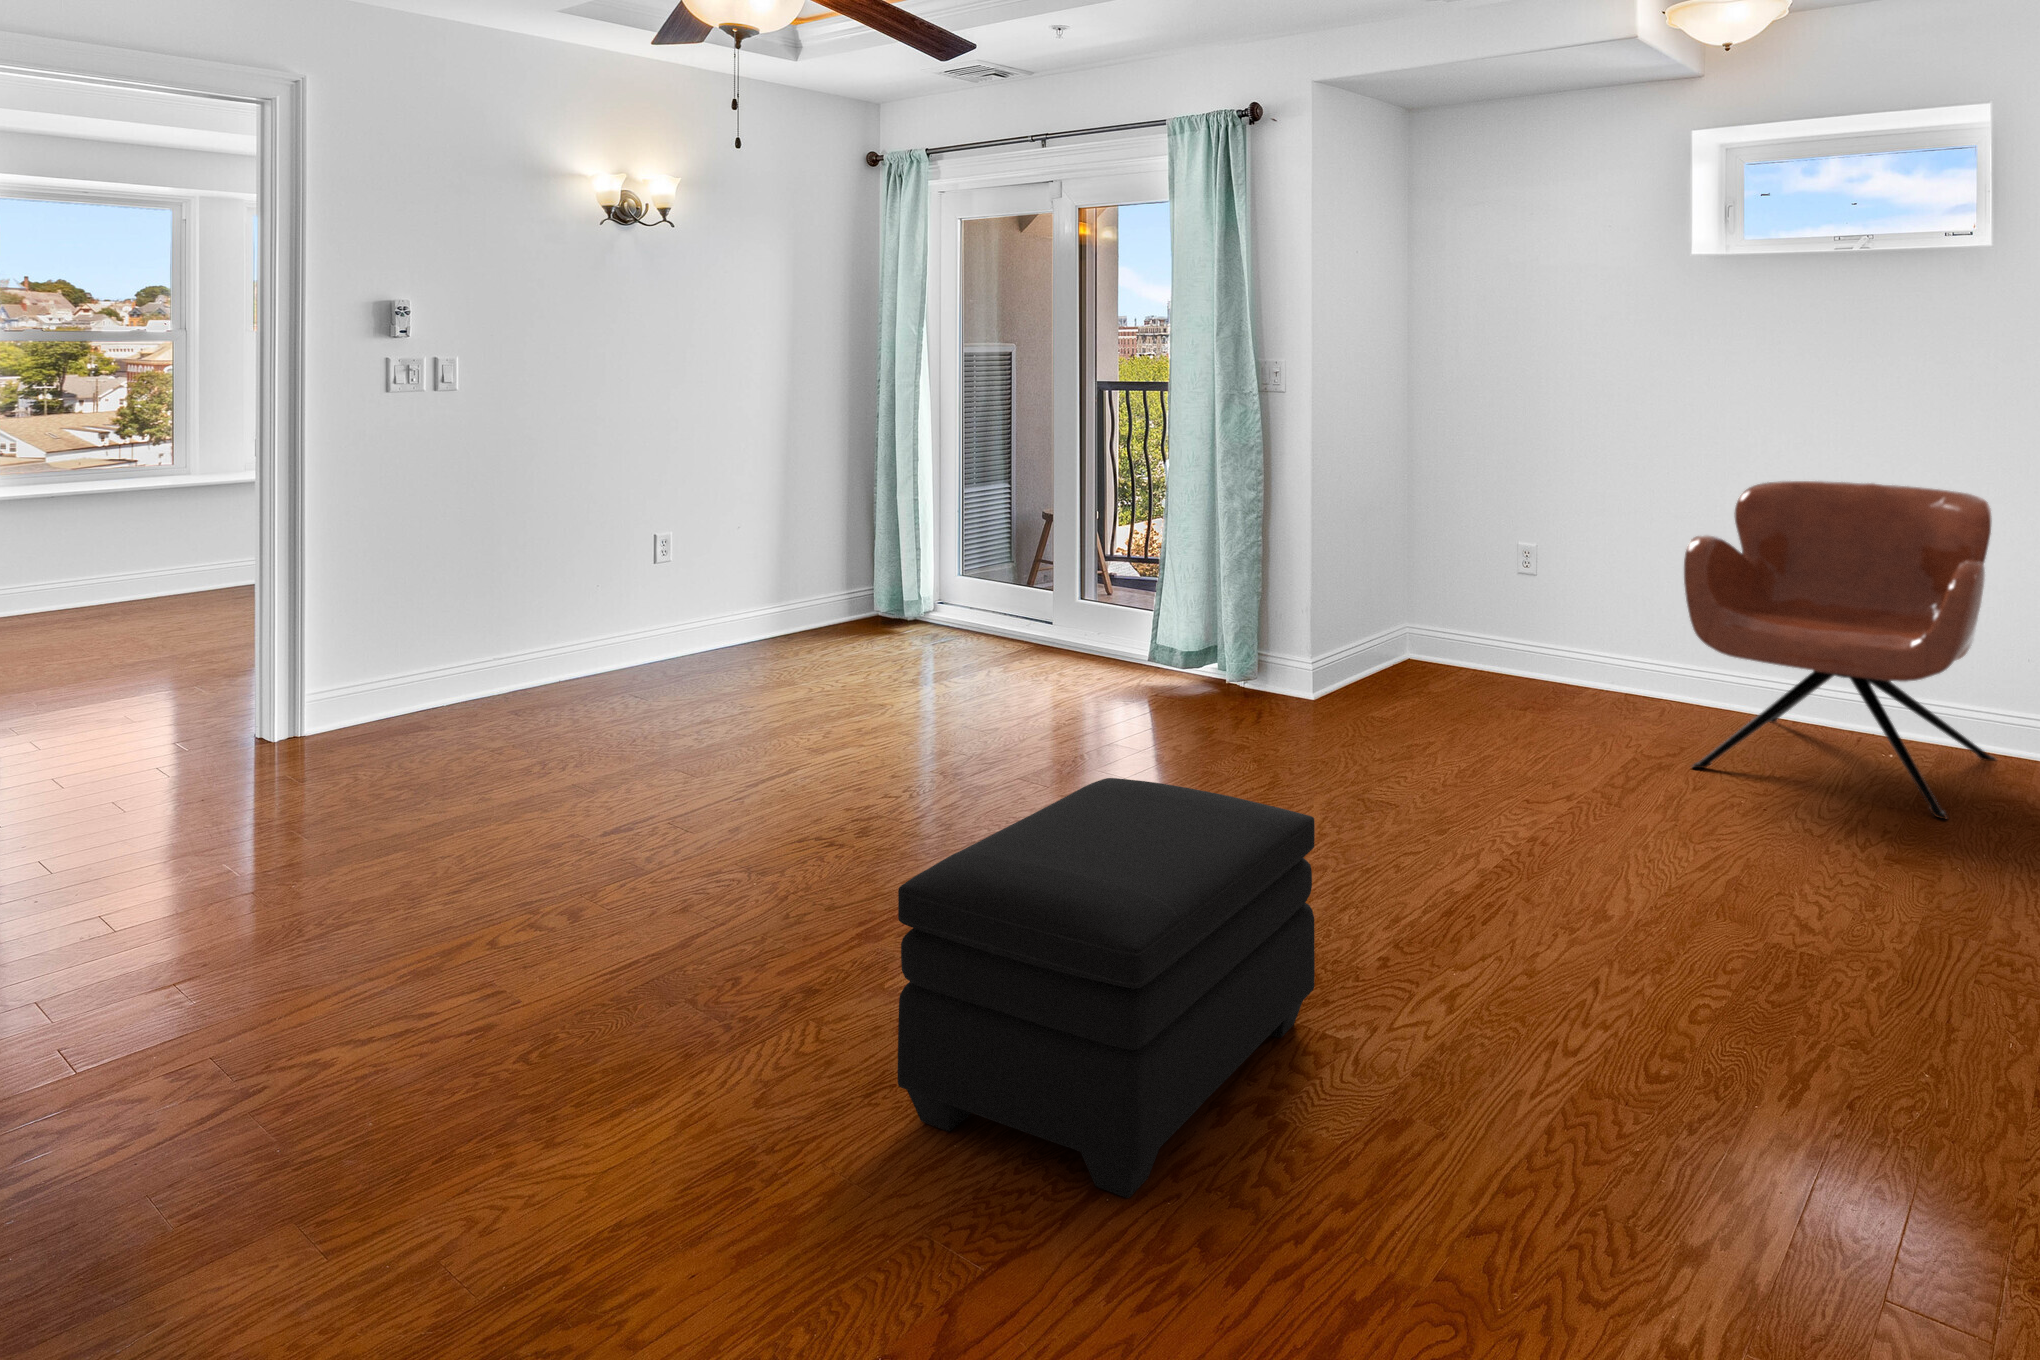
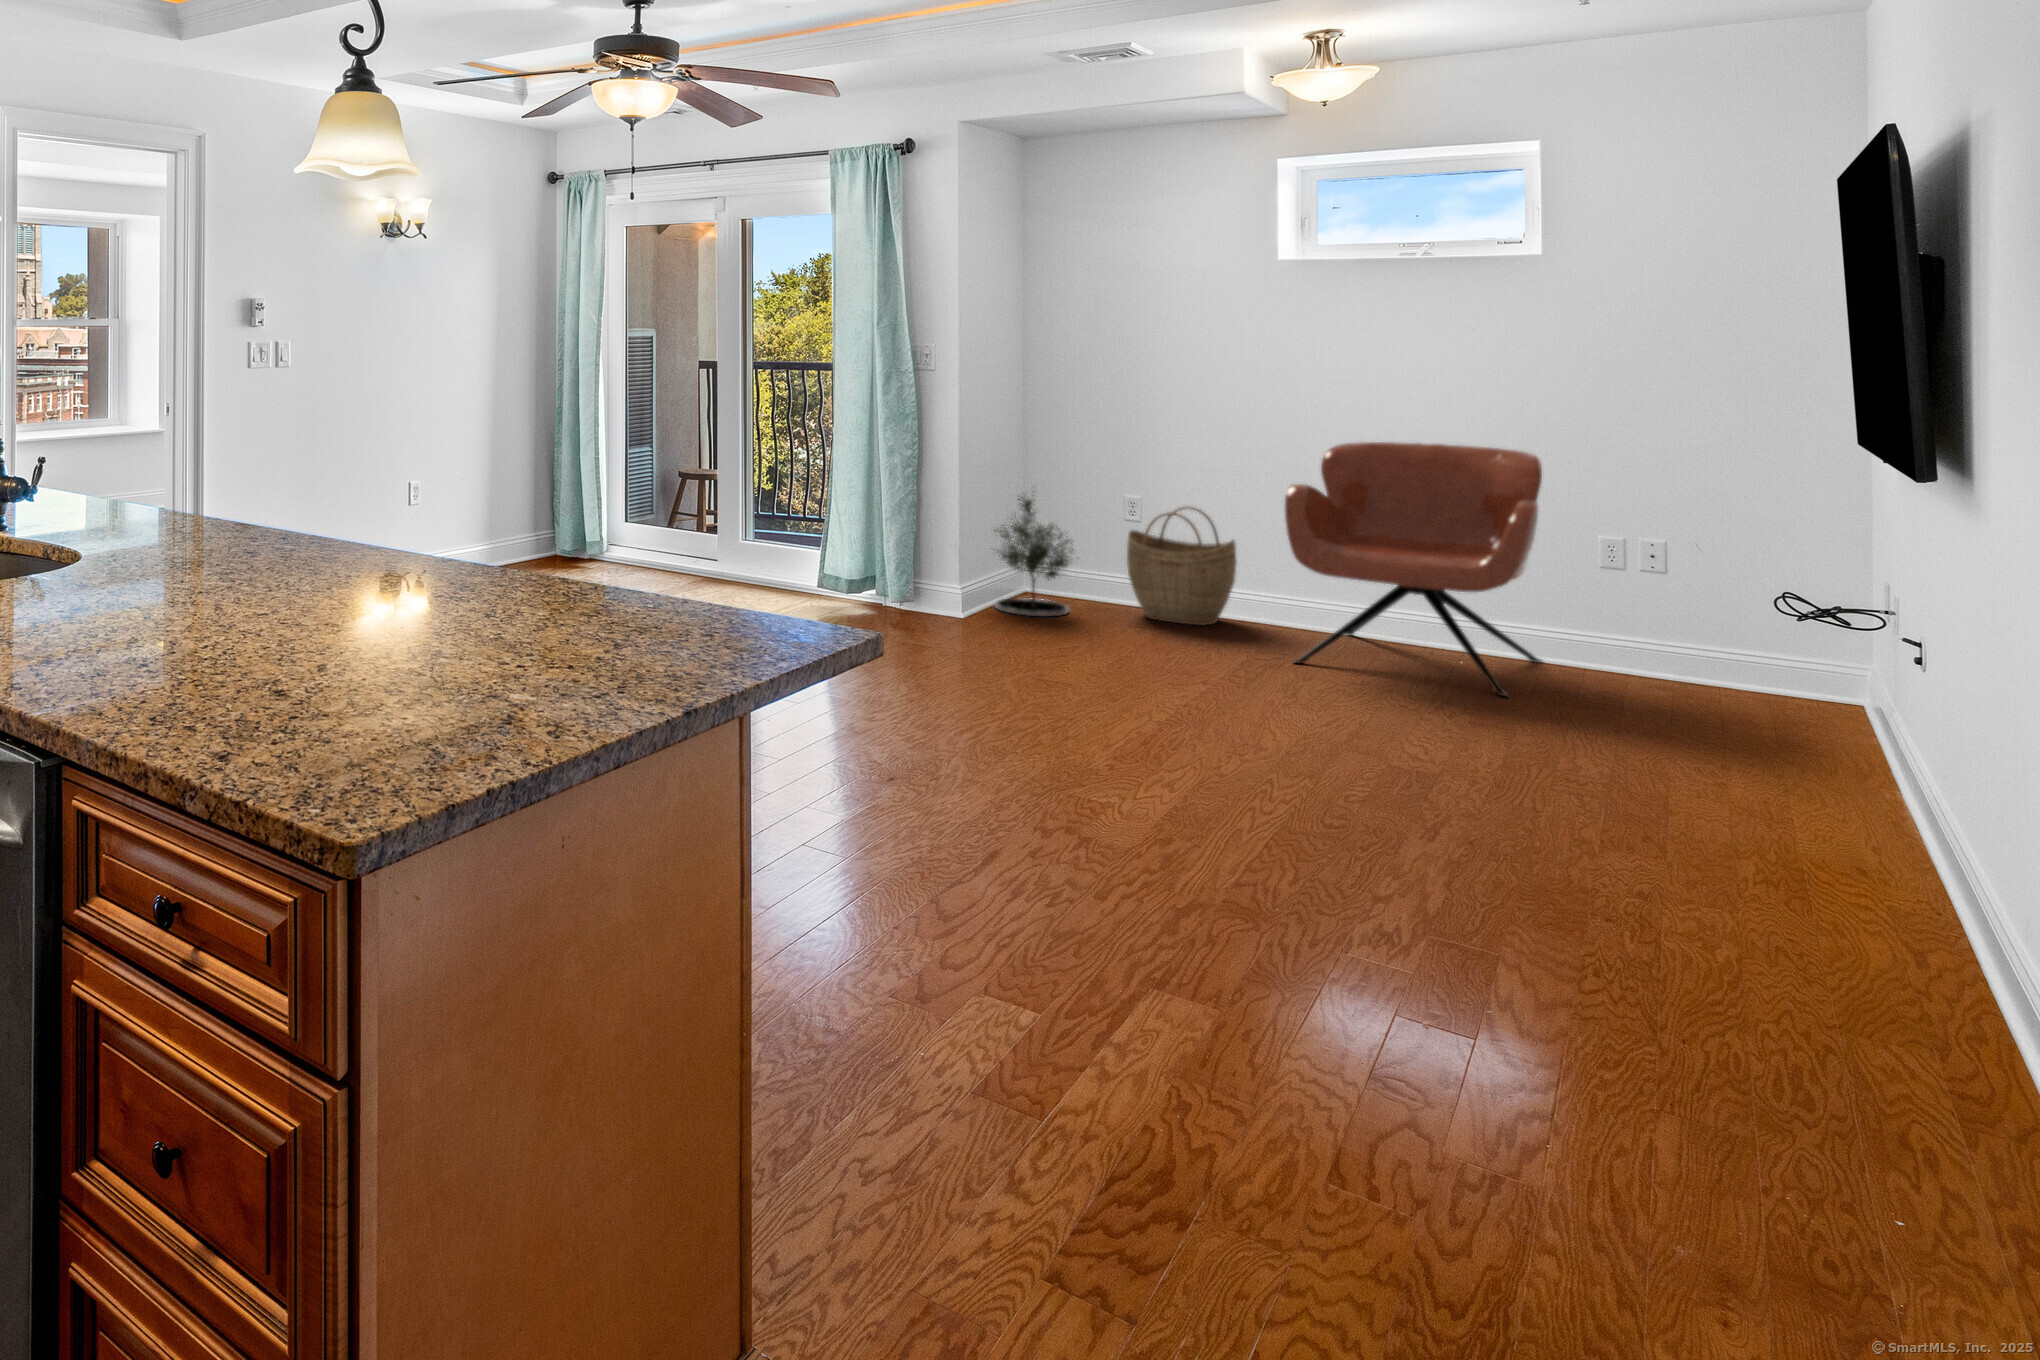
potted tree: none [1353,532,1460,699] -> present [994,492,1079,617]
woven basket: none [1514,559,1641,710] -> present [1127,507,1236,625]
ottoman: present [898,778,1315,1198] -> none [827,634,1073,867]

